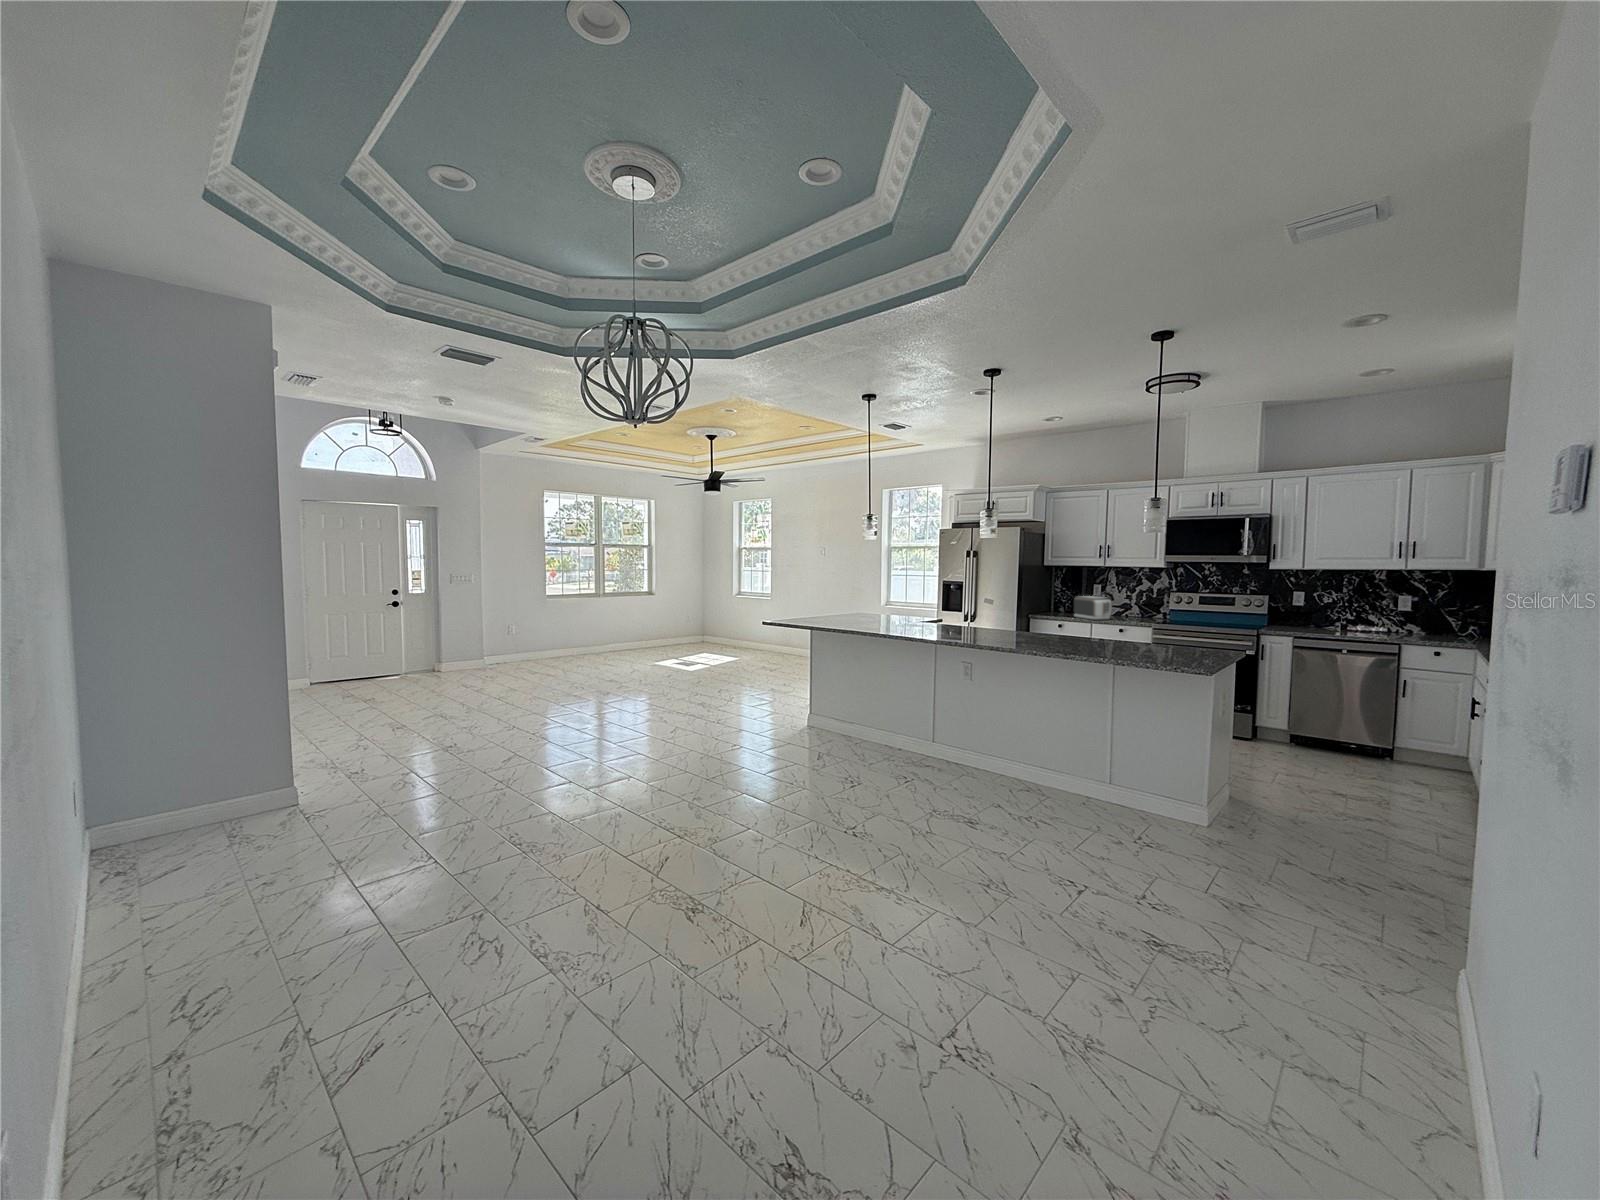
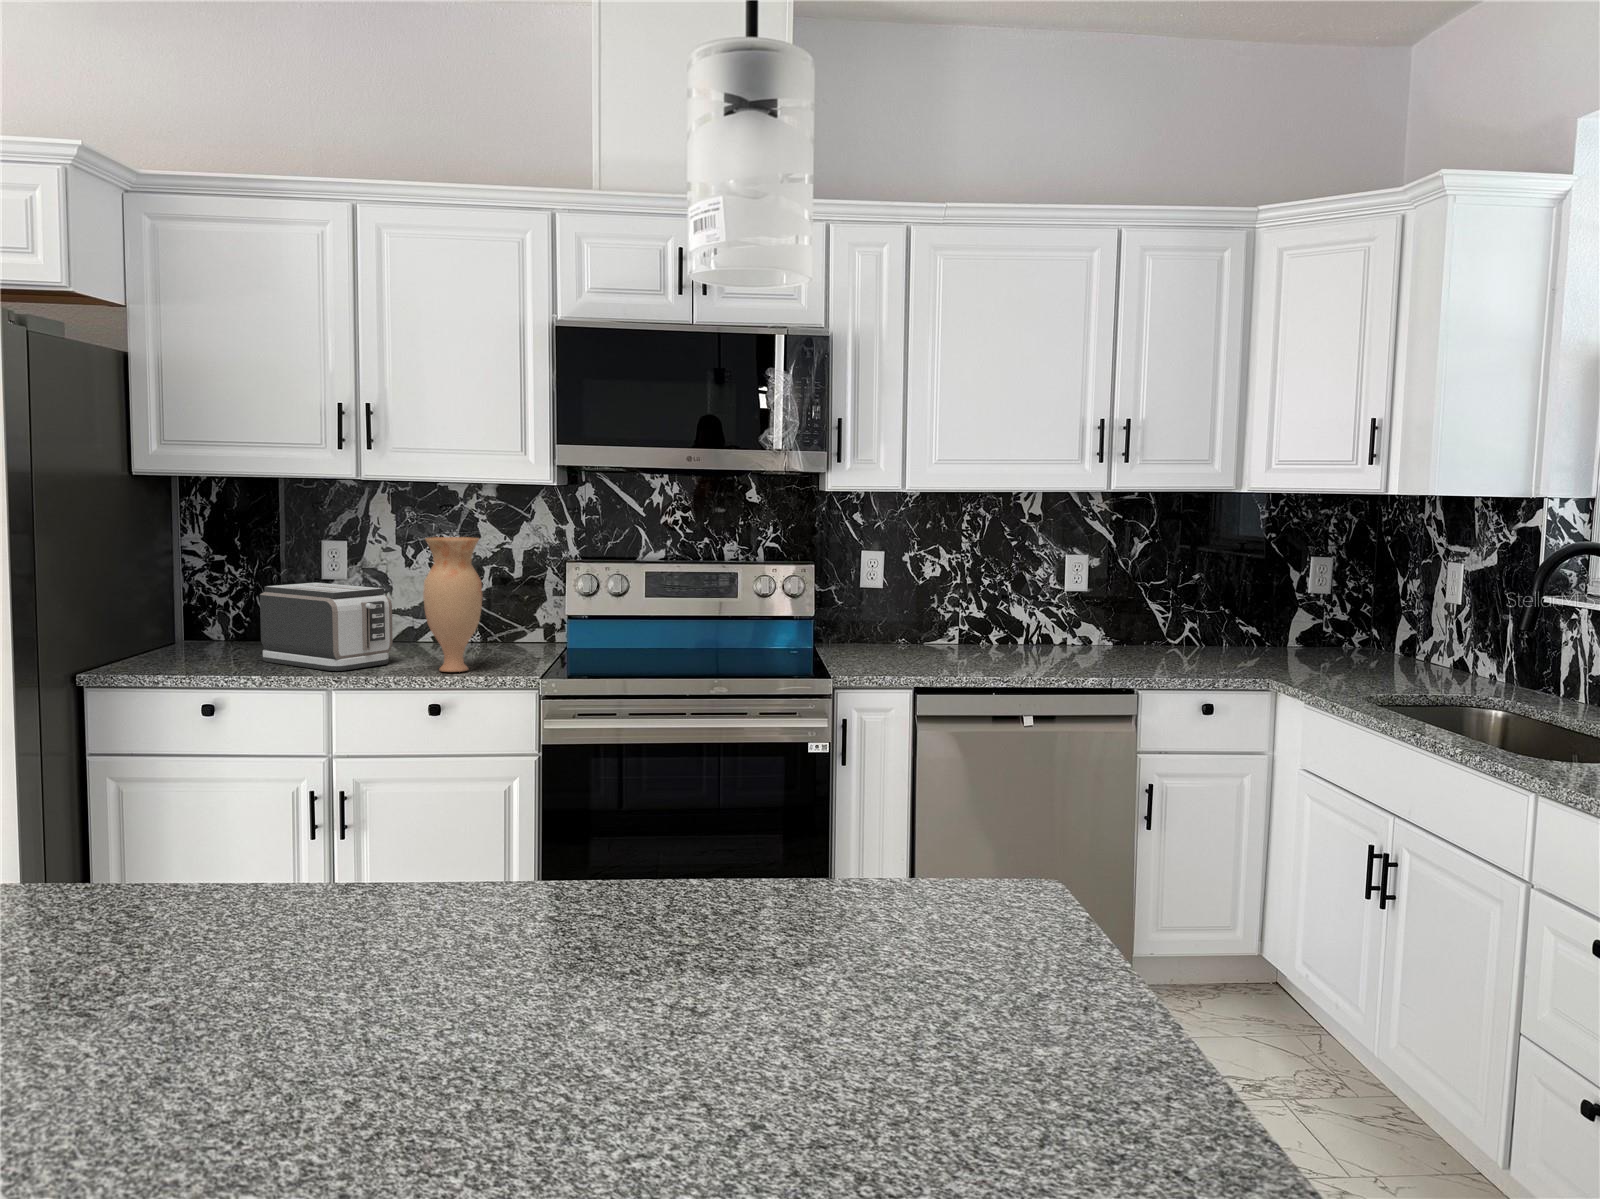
vase: none [1121,583,1139,622] -> present [423,537,482,672]

